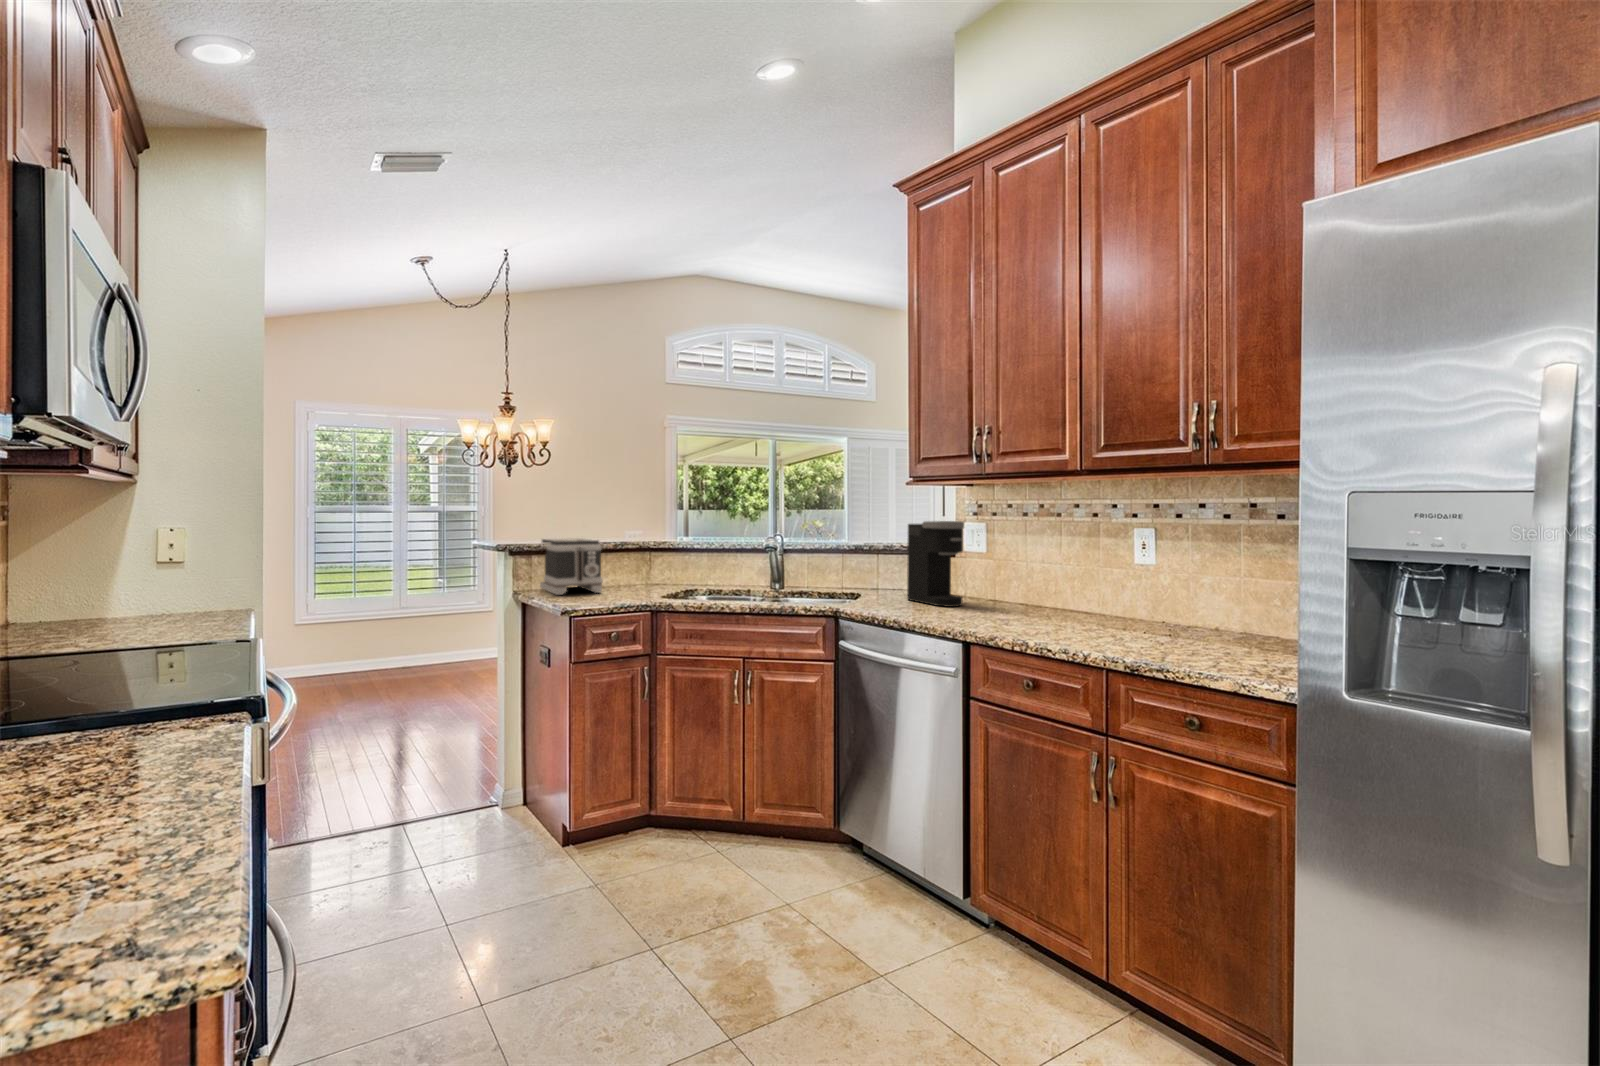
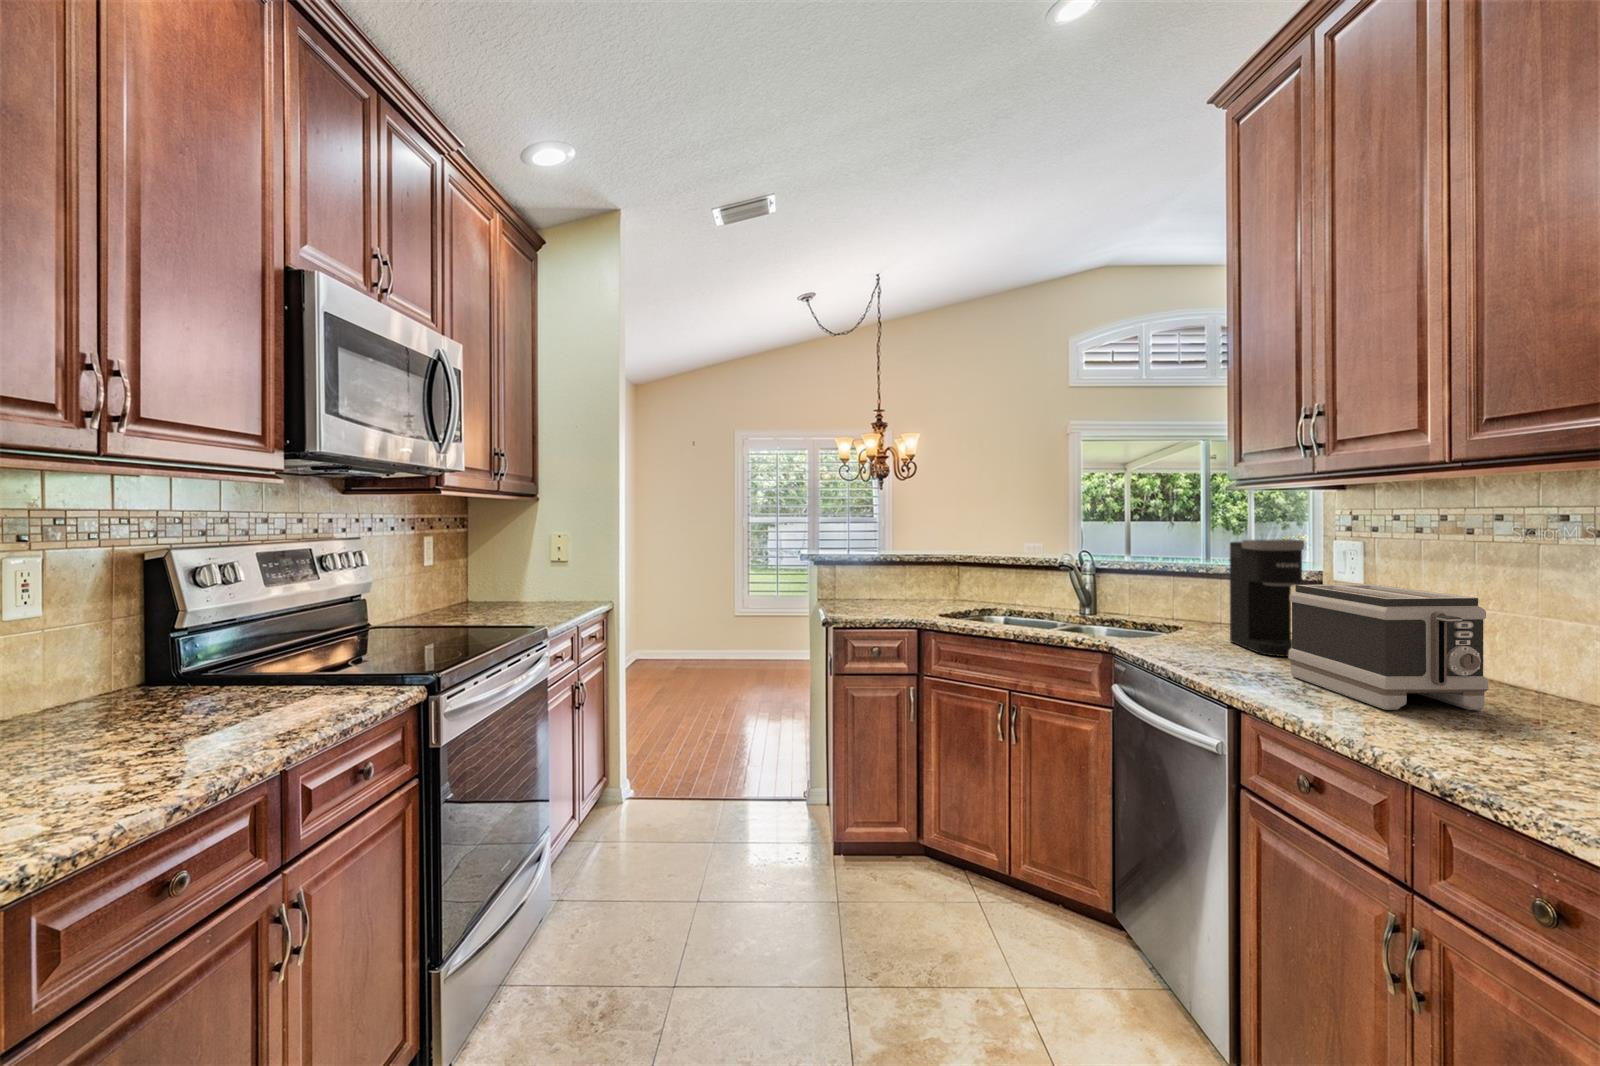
toaster: present [540,538,603,595] -> present [1288,584,1489,710]

